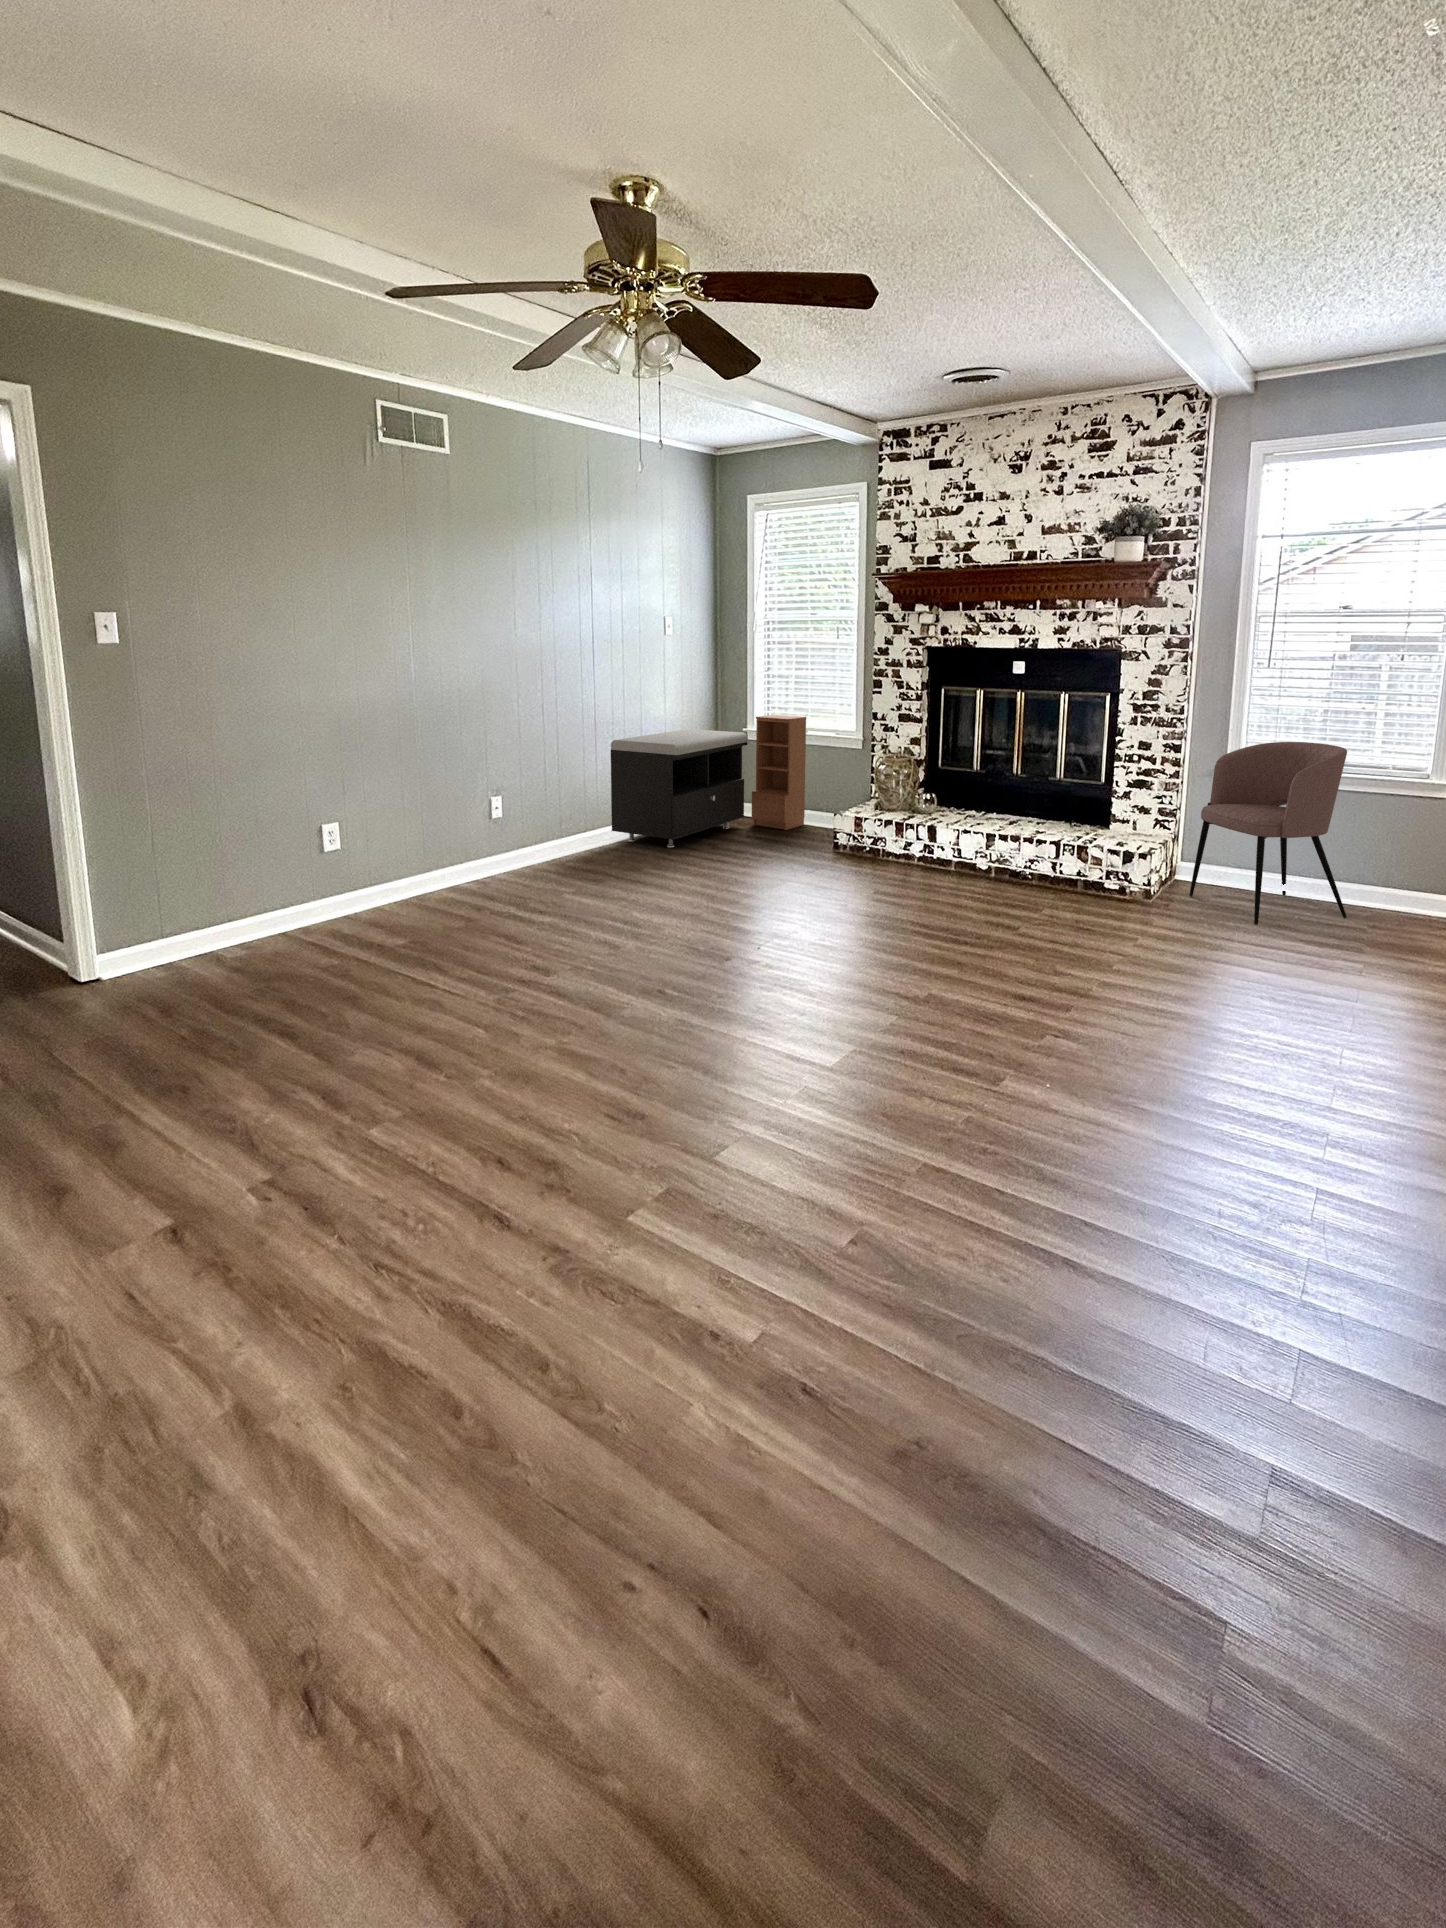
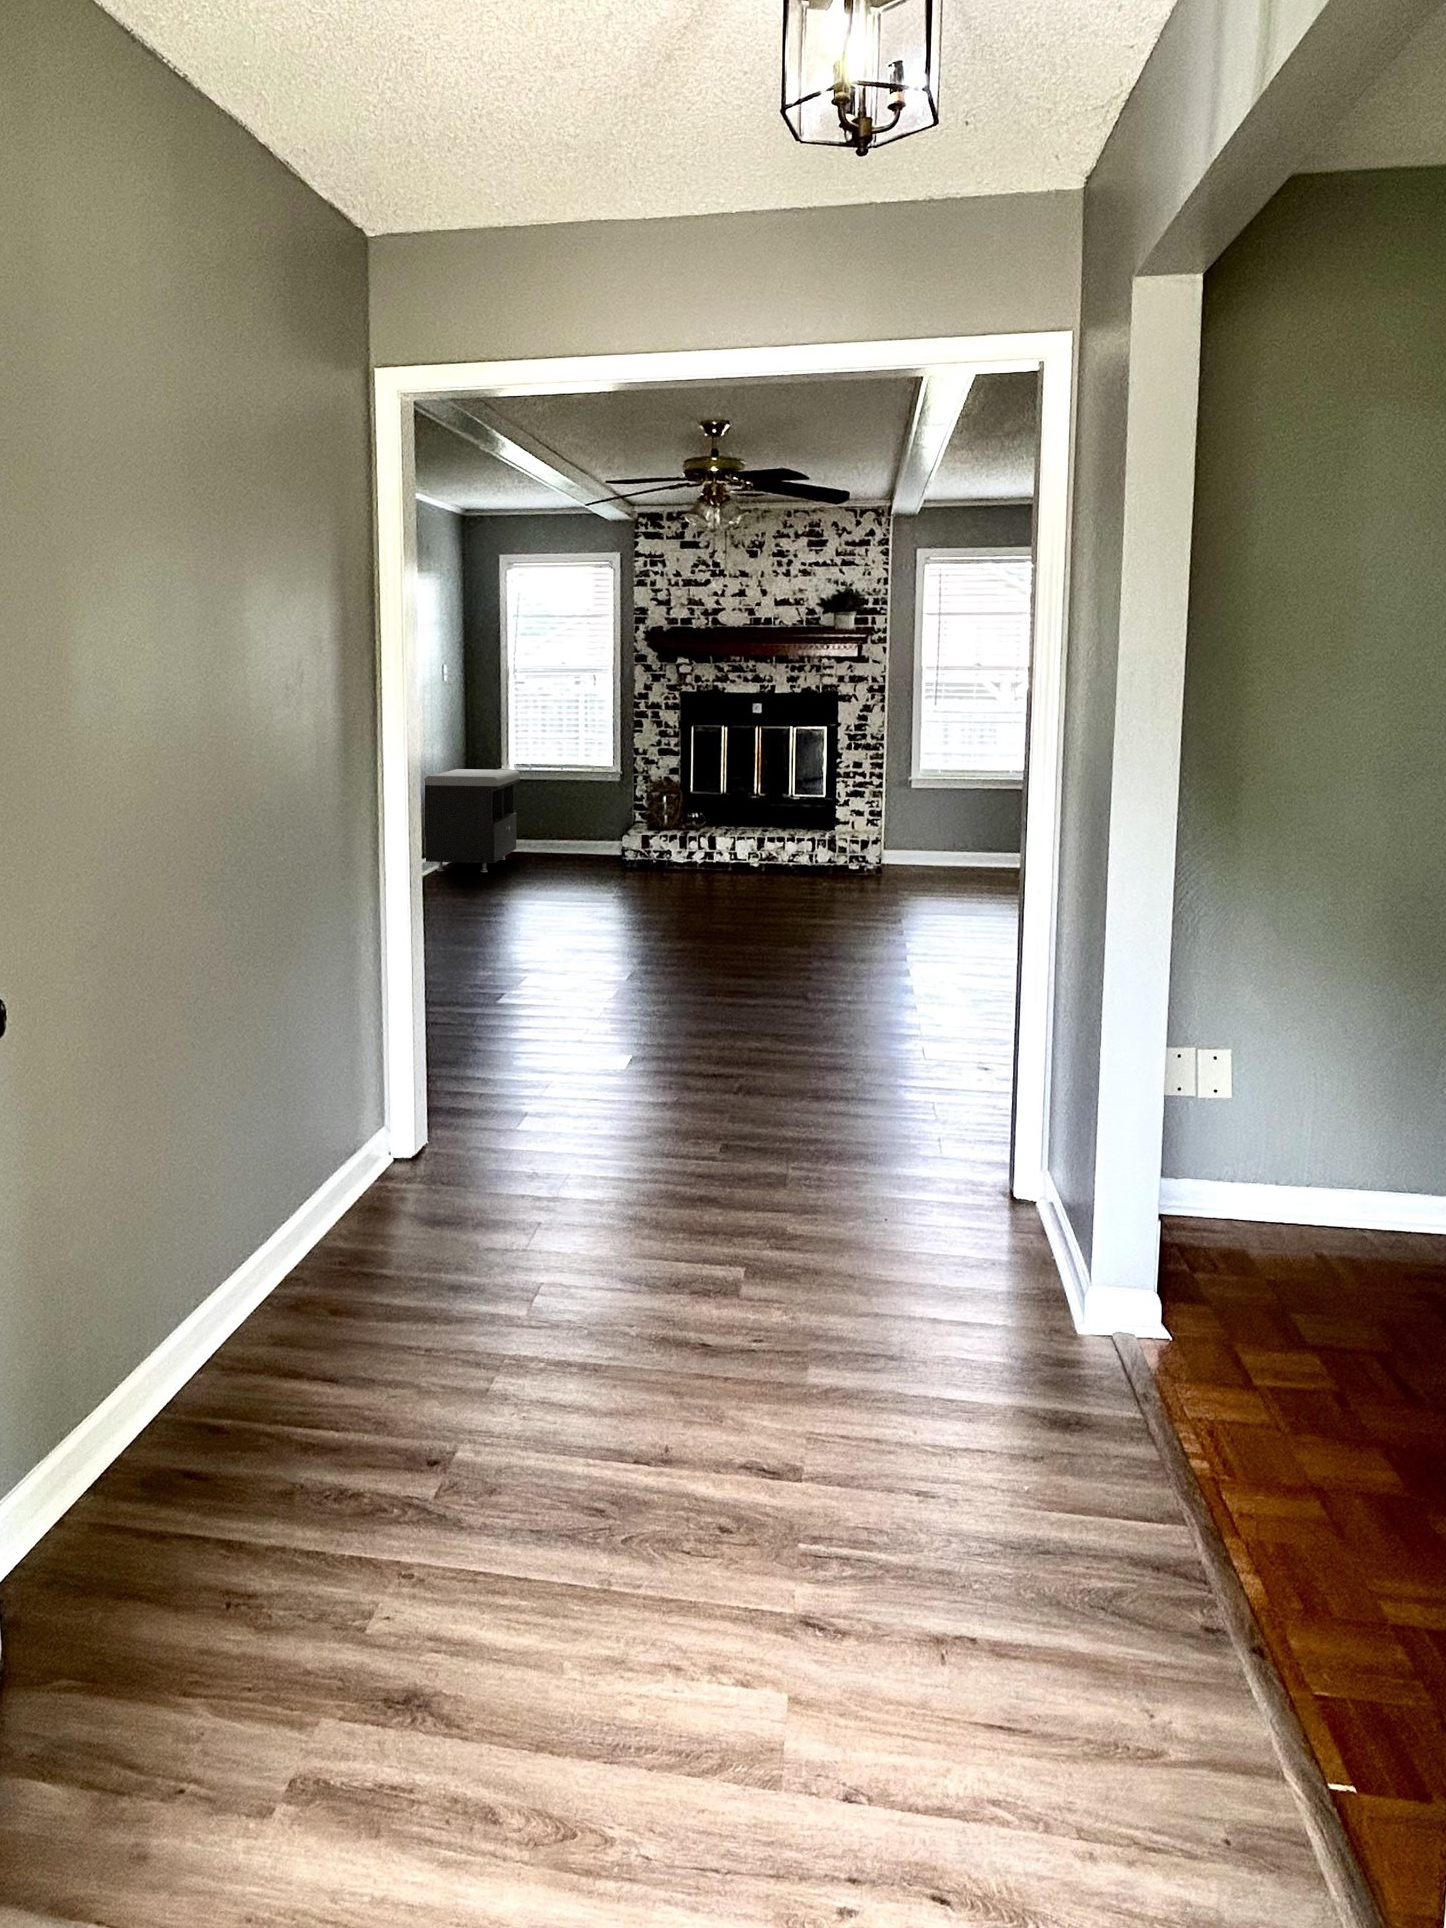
bookcase: present [752,715,806,830] -> none [521,755,565,858]
armchair: present [1189,742,1347,925] -> none [901,758,999,880]

